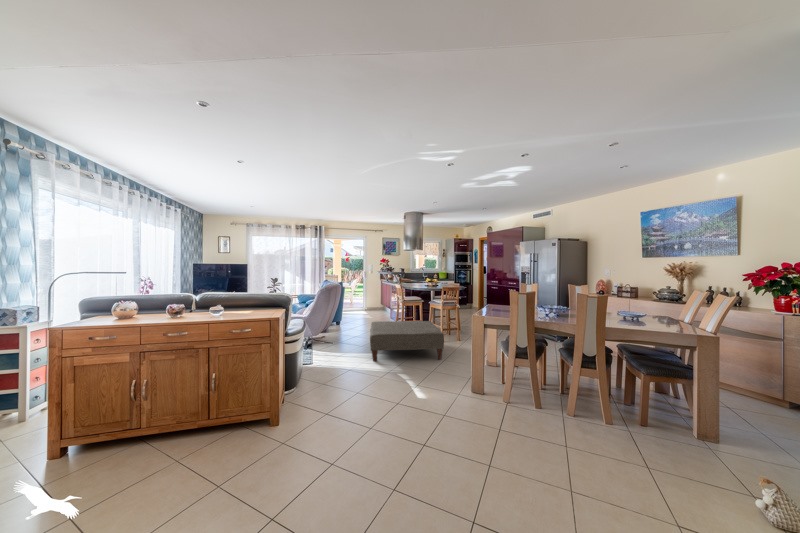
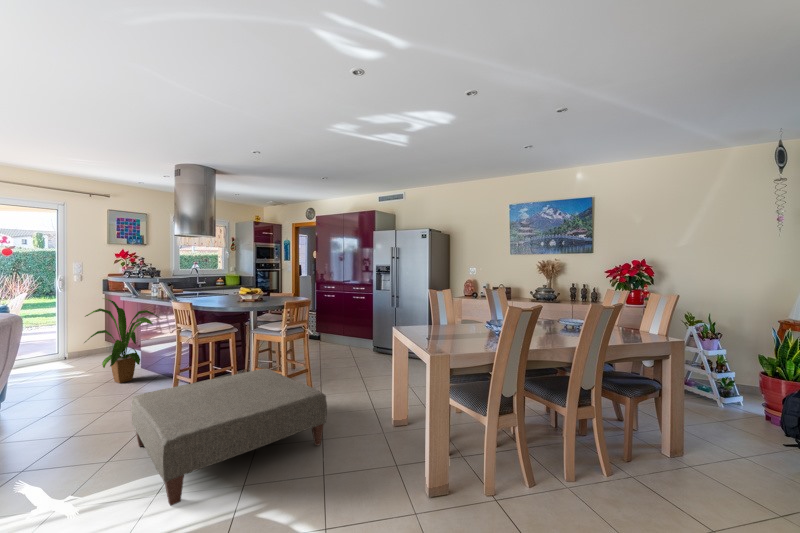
house plant: none [366,282,396,323] -> present [84,299,159,383]

